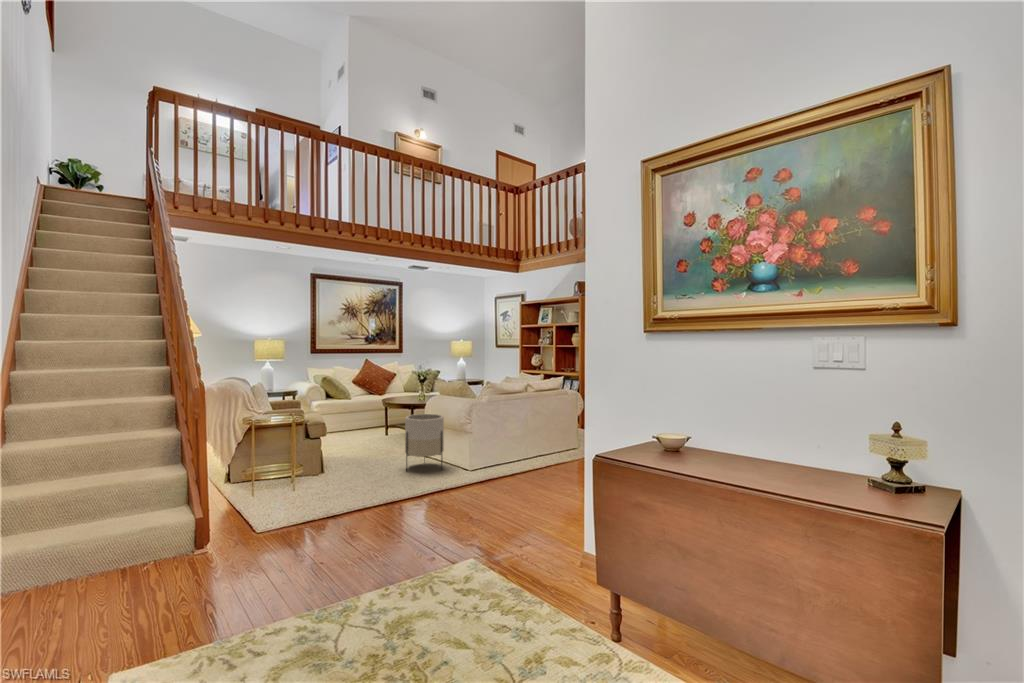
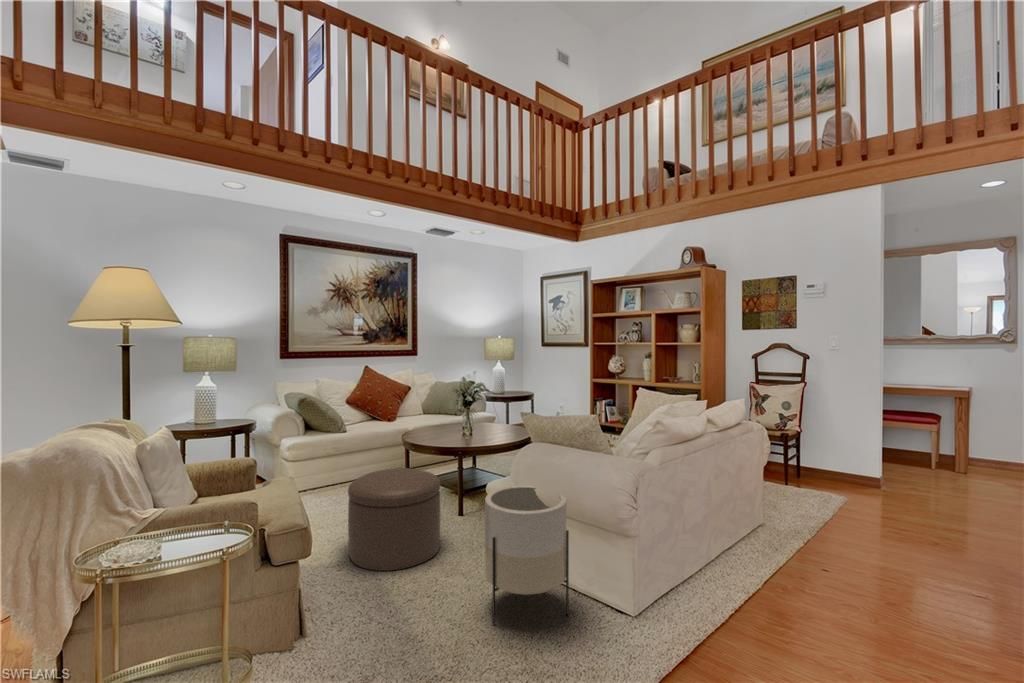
ottoman: none [346,412,395,458] -> present [348,468,441,571]

